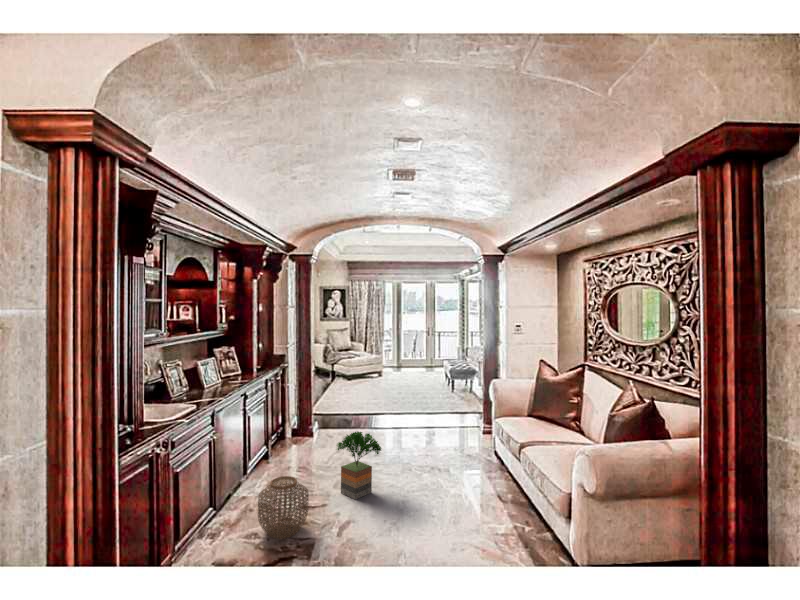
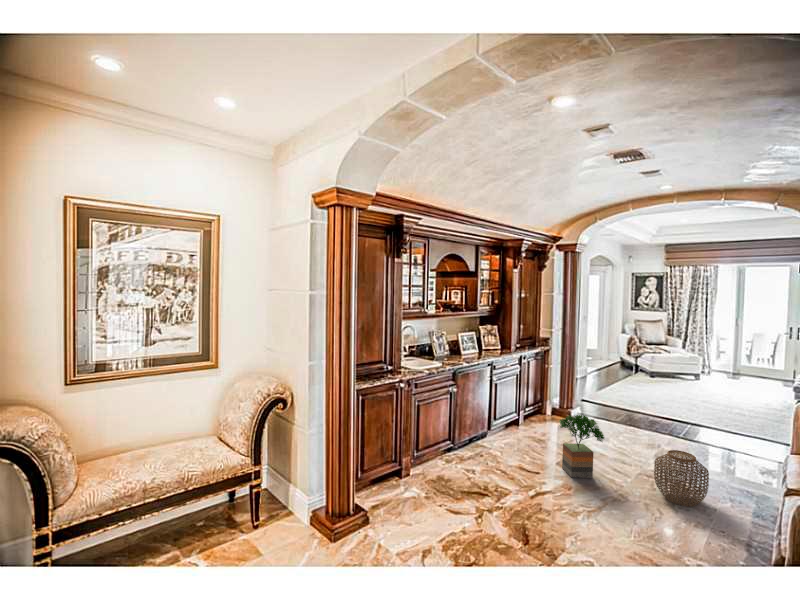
woven basket: present [258,476,309,539] -> present [654,450,709,507]

